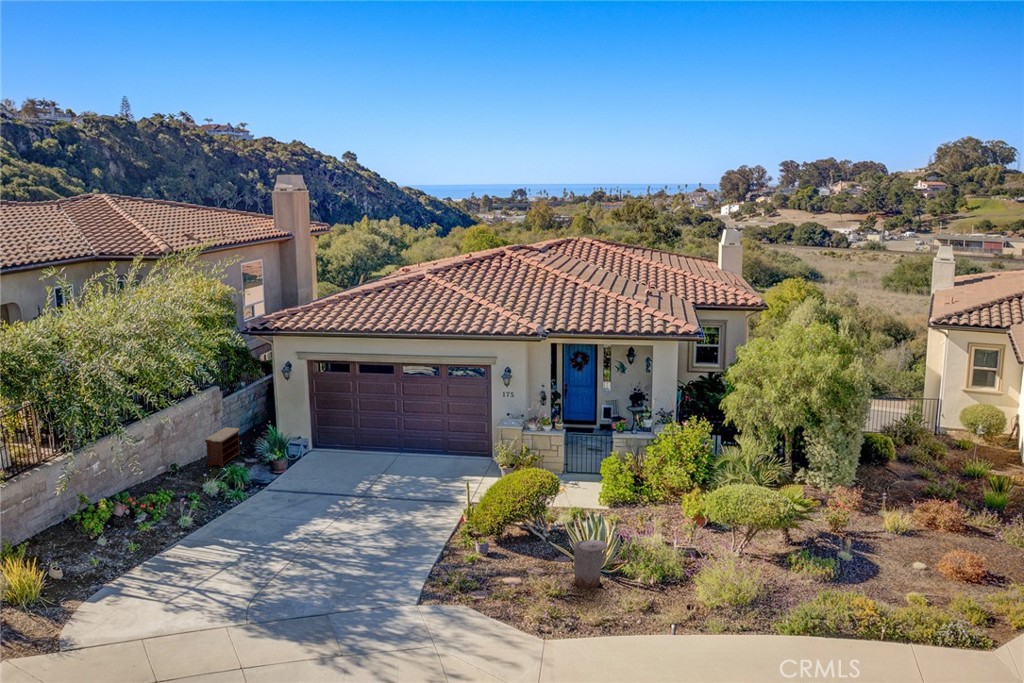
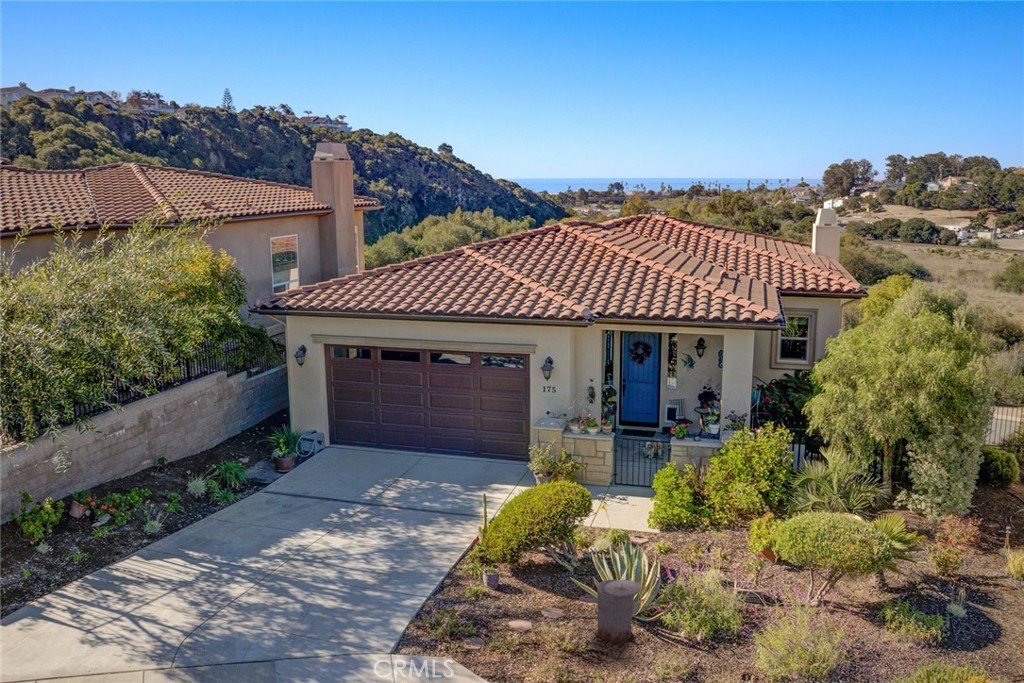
bench: present [205,427,240,467] -> none [209,416,252,461]

